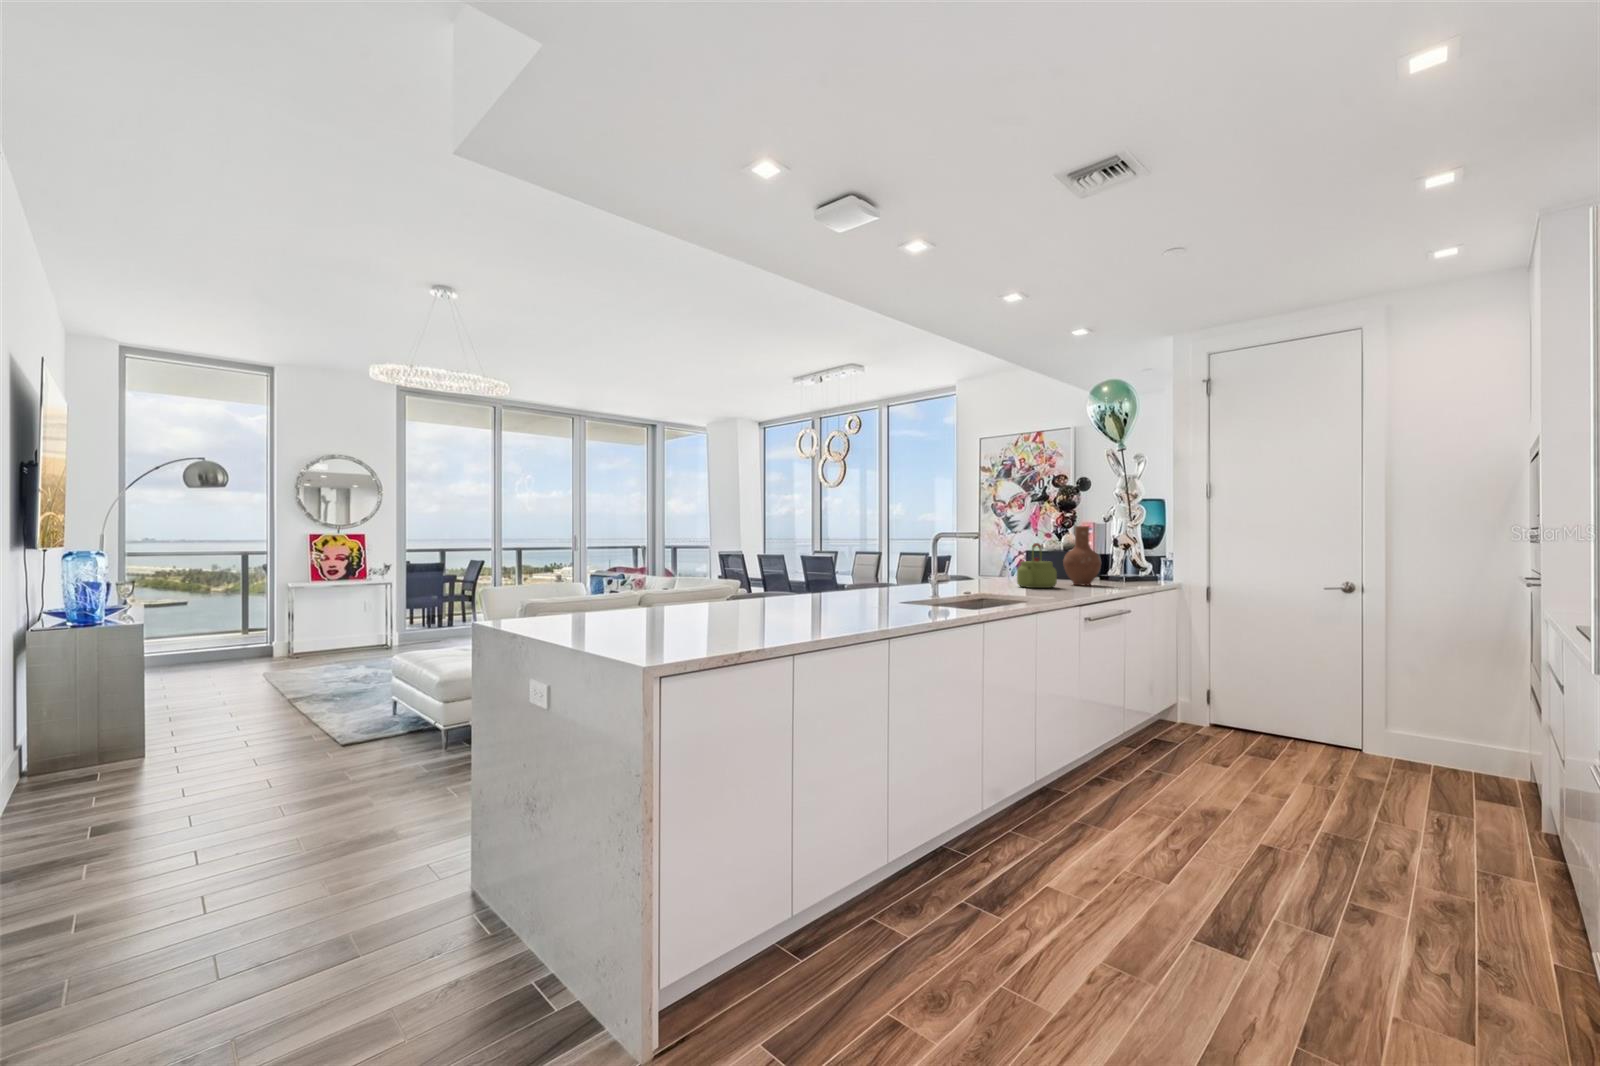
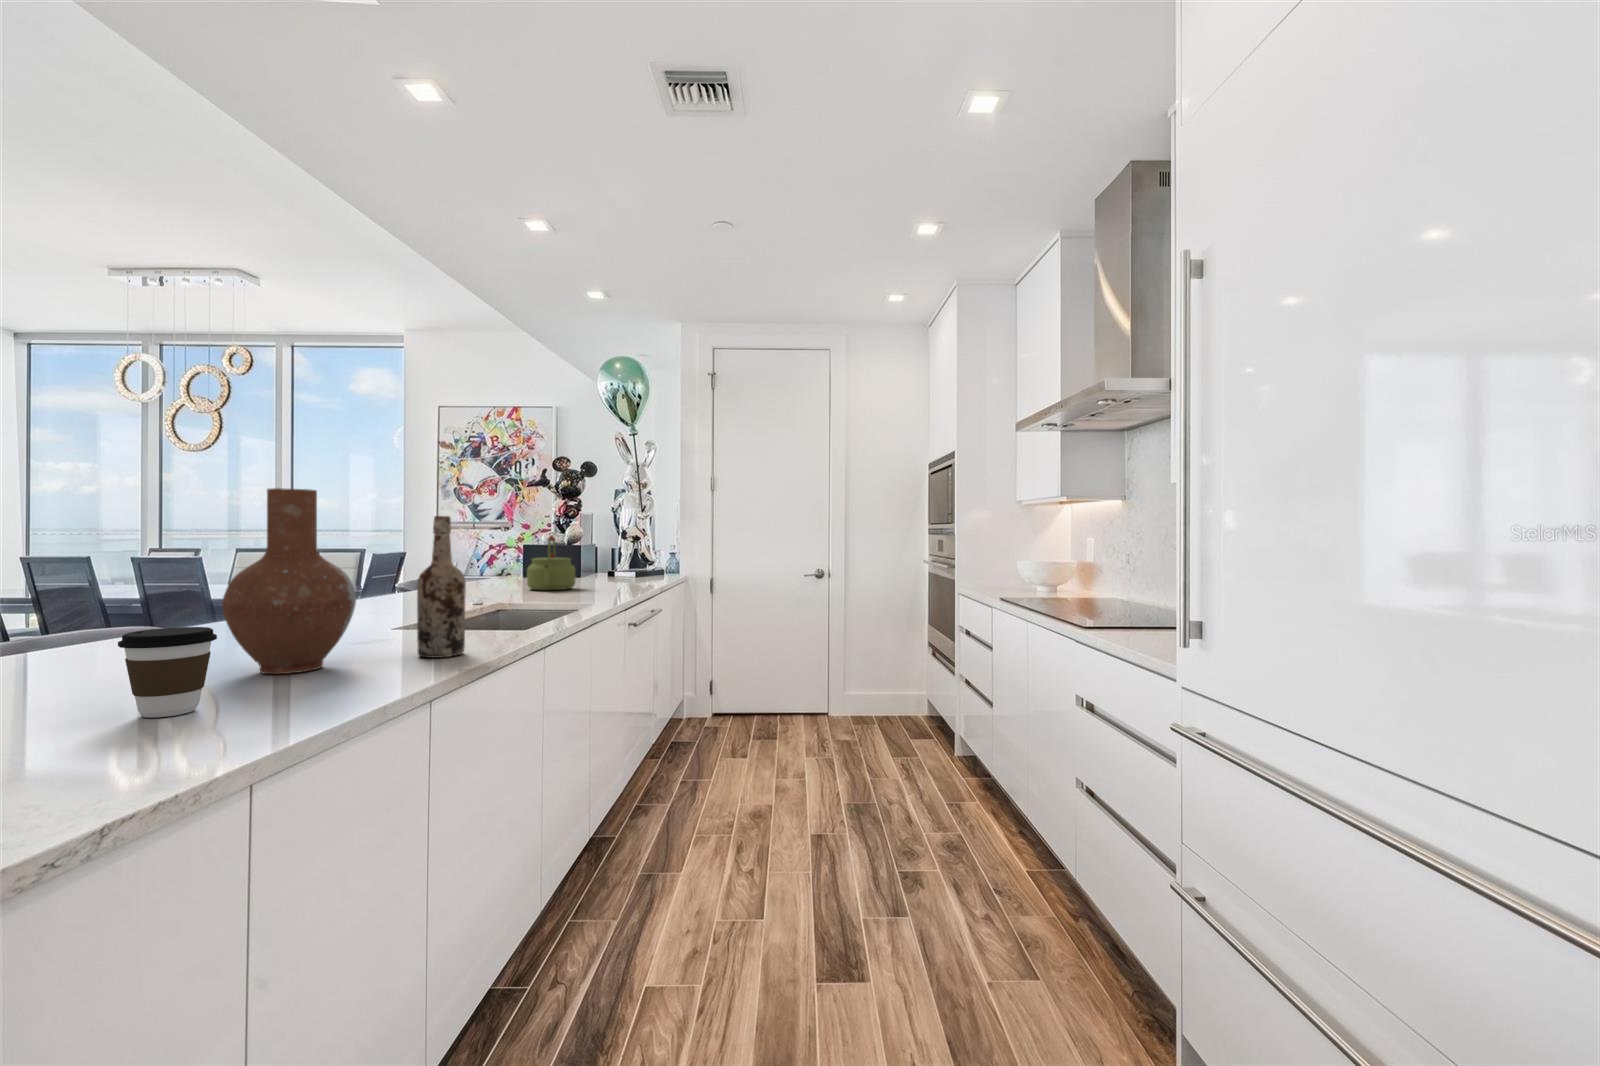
vase: present [1063,526,1101,585] -> present [222,488,356,674]
wine bottle: none [895,530,922,618] -> present [417,516,466,658]
coffee cup: none [757,585,792,626] -> present [118,627,217,718]

